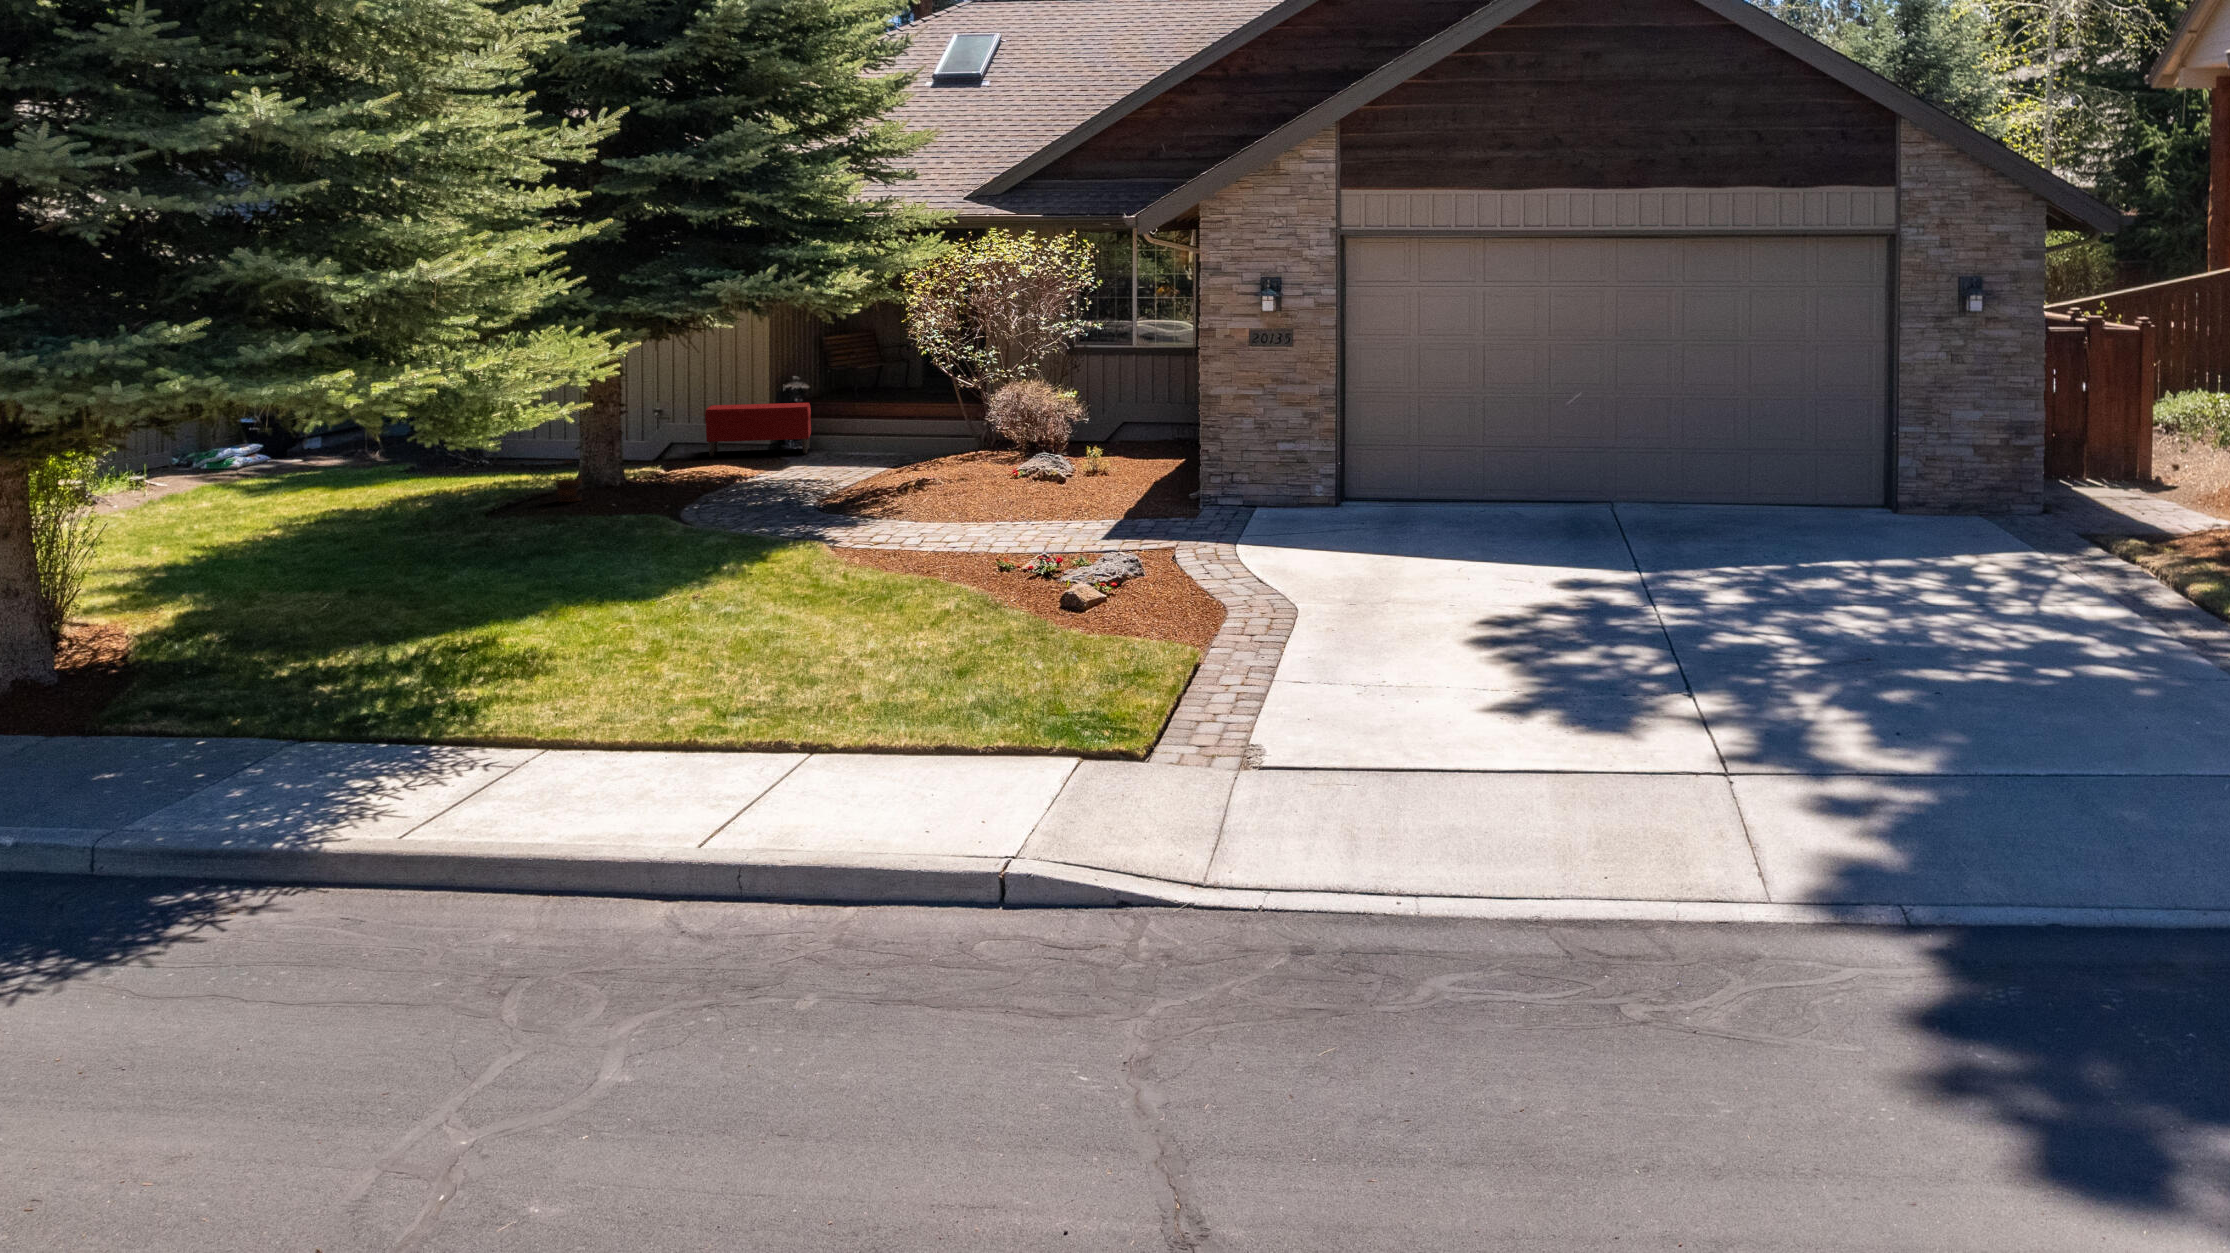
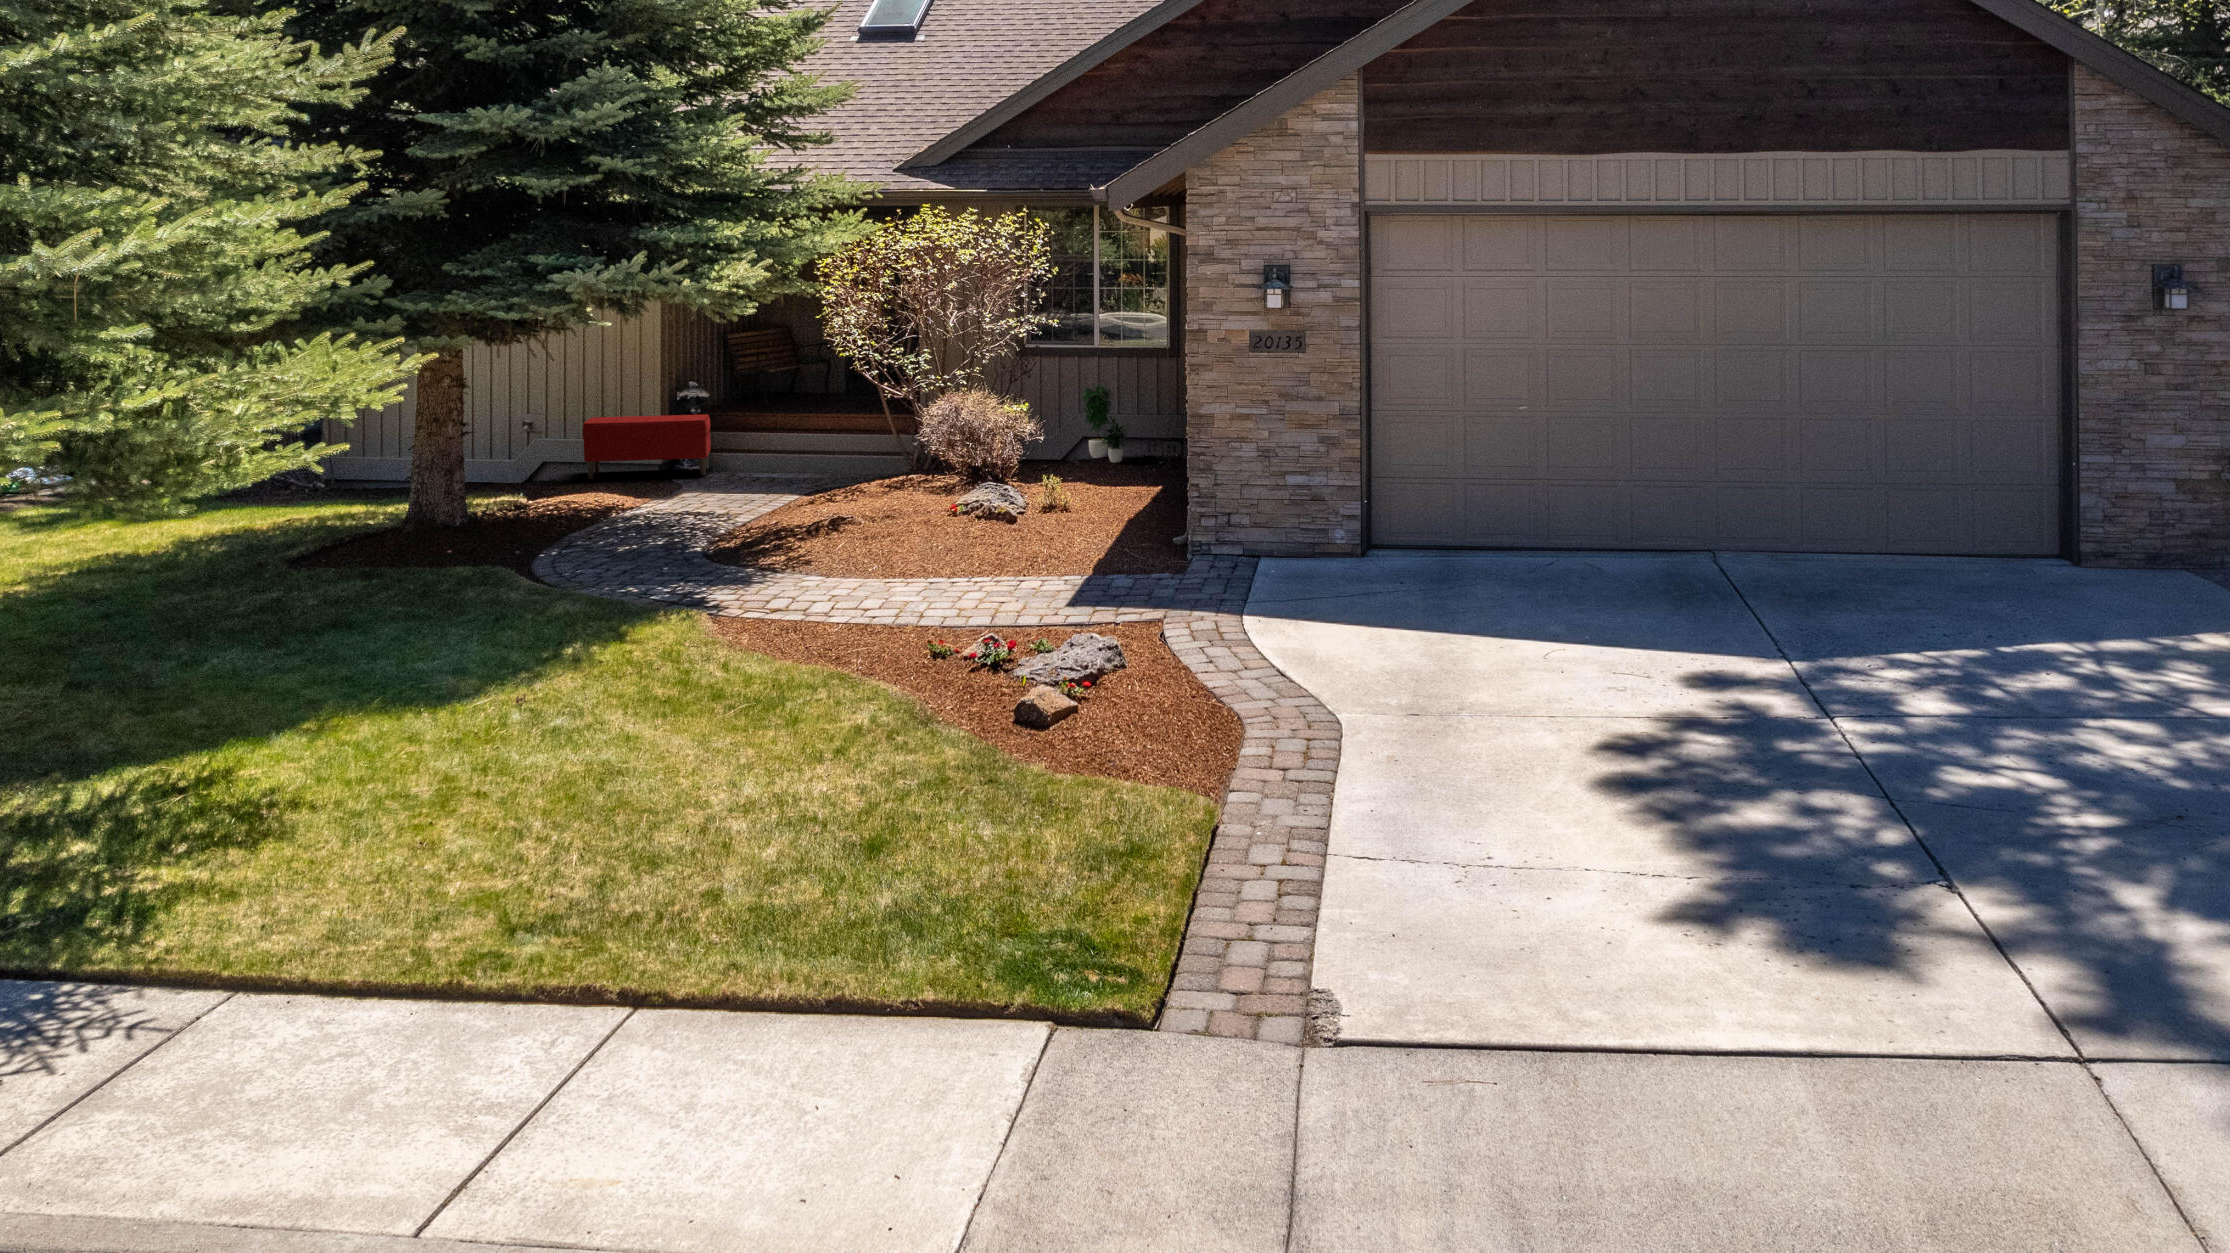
potted plant: none [1122,373,1166,443] -> present [1081,384,1128,462]
wooden bucket: present [555,460,582,502] -> none [383,491,419,543]

